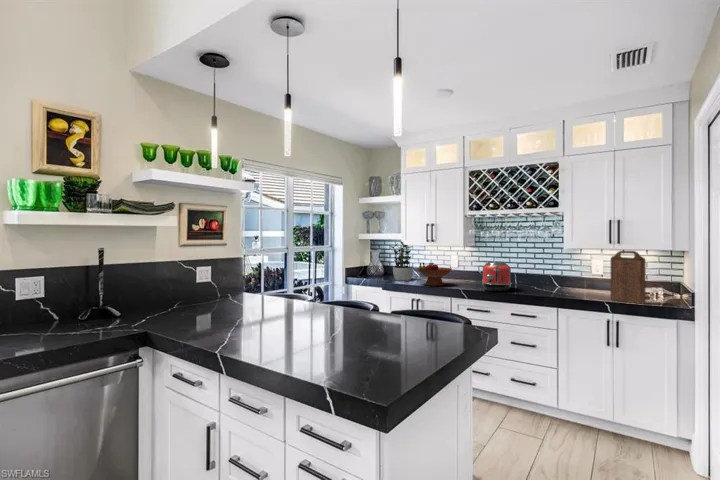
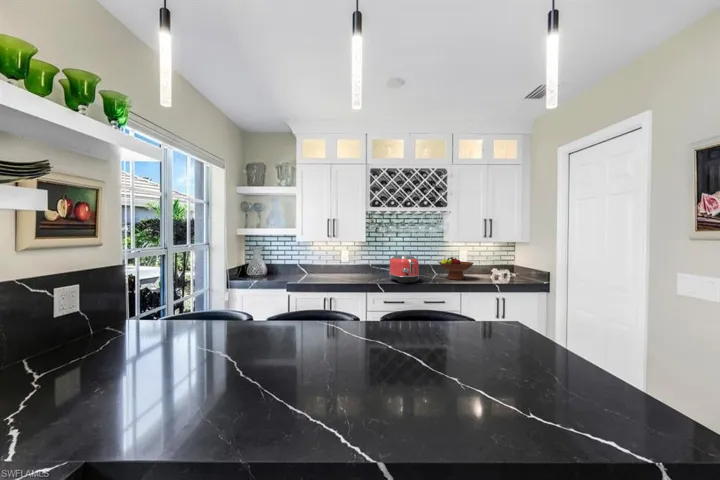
potted plant: present [391,241,413,281] -> none [283,237,308,280]
cutting board: present [610,251,646,304] -> none [497,243,522,283]
fruit bowl: present [417,263,452,286] -> present [439,257,474,280]

